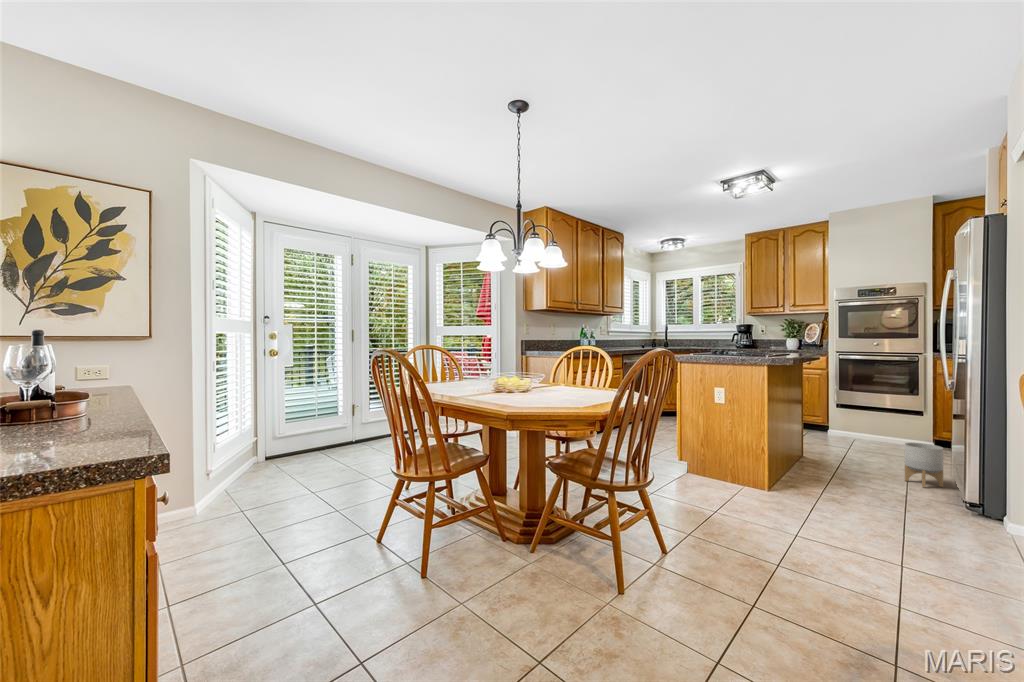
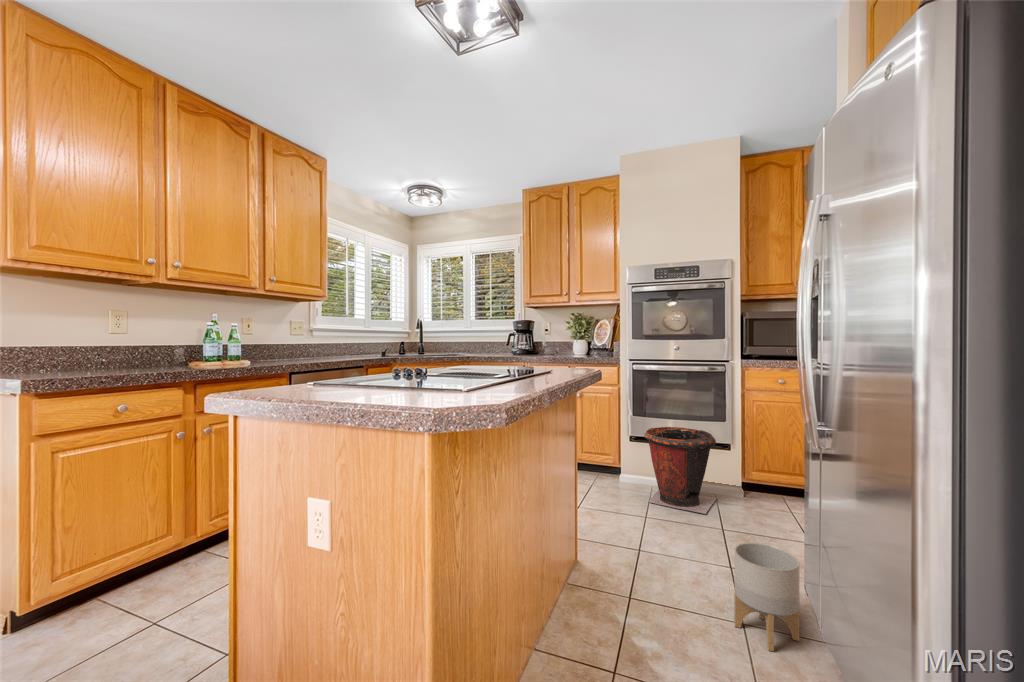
waste bin: none [850,397,910,450] -> present [644,427,717,514]

